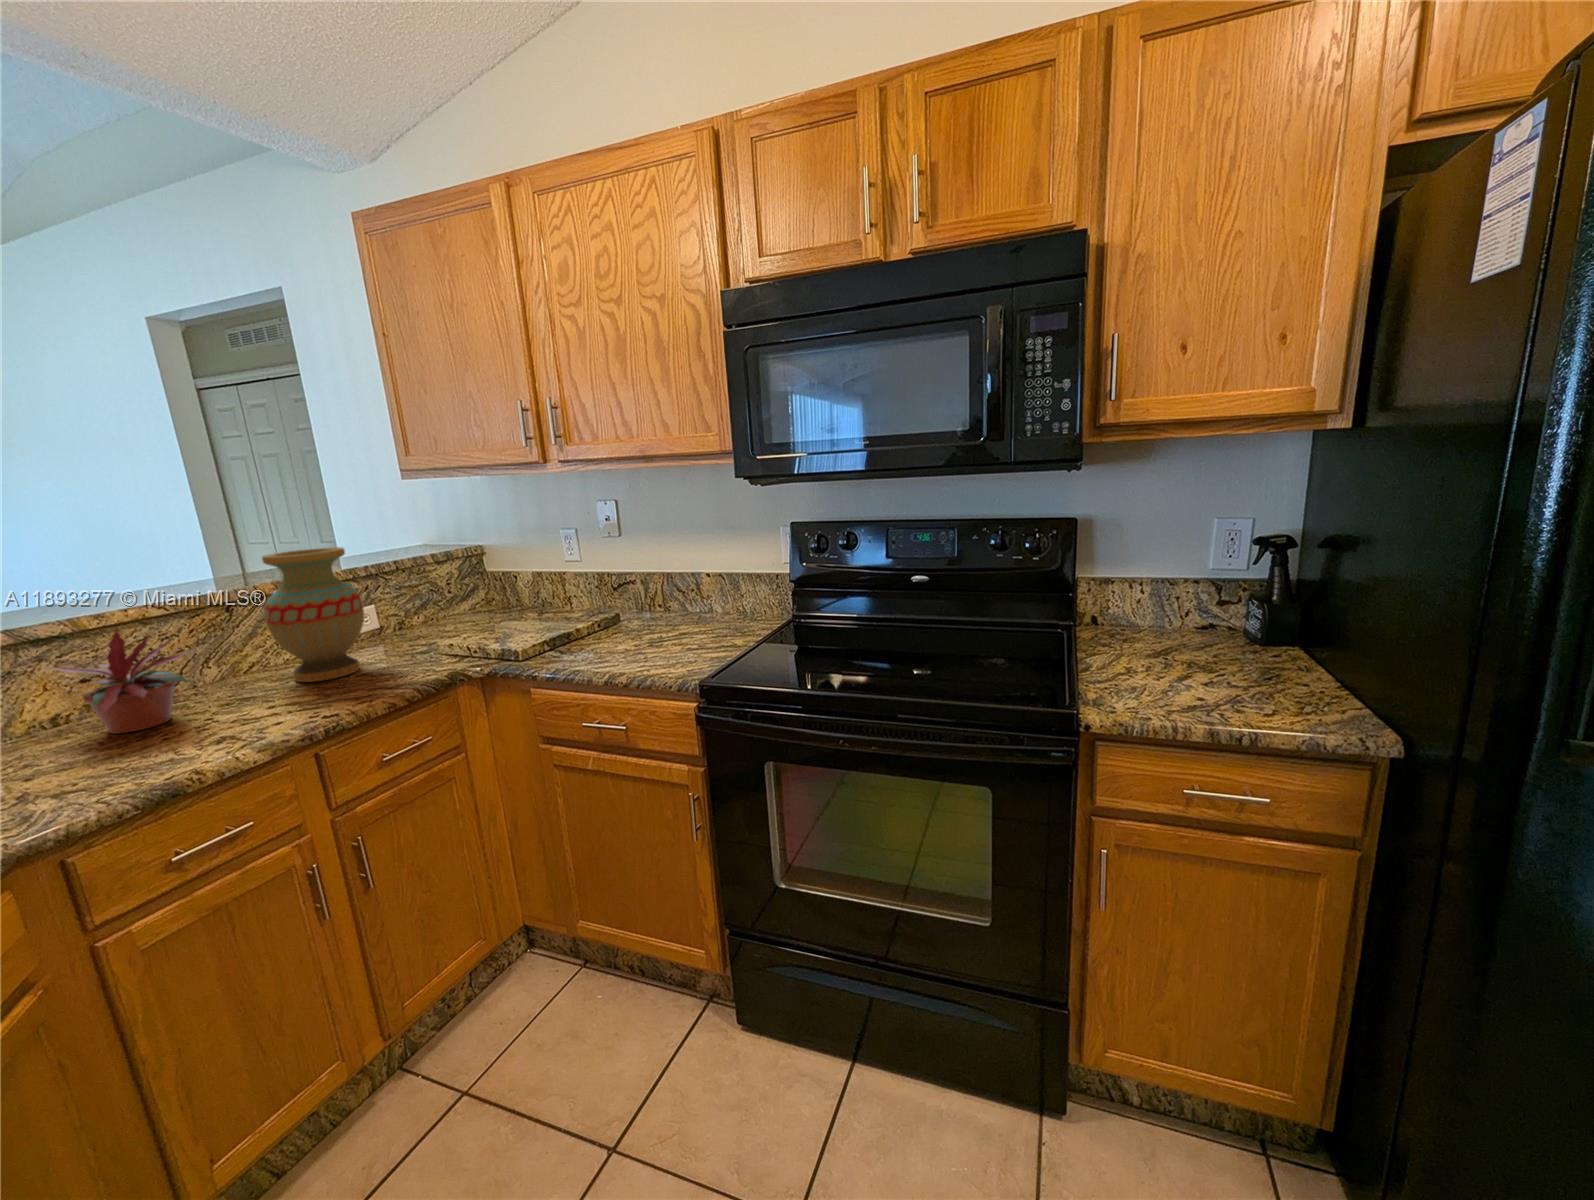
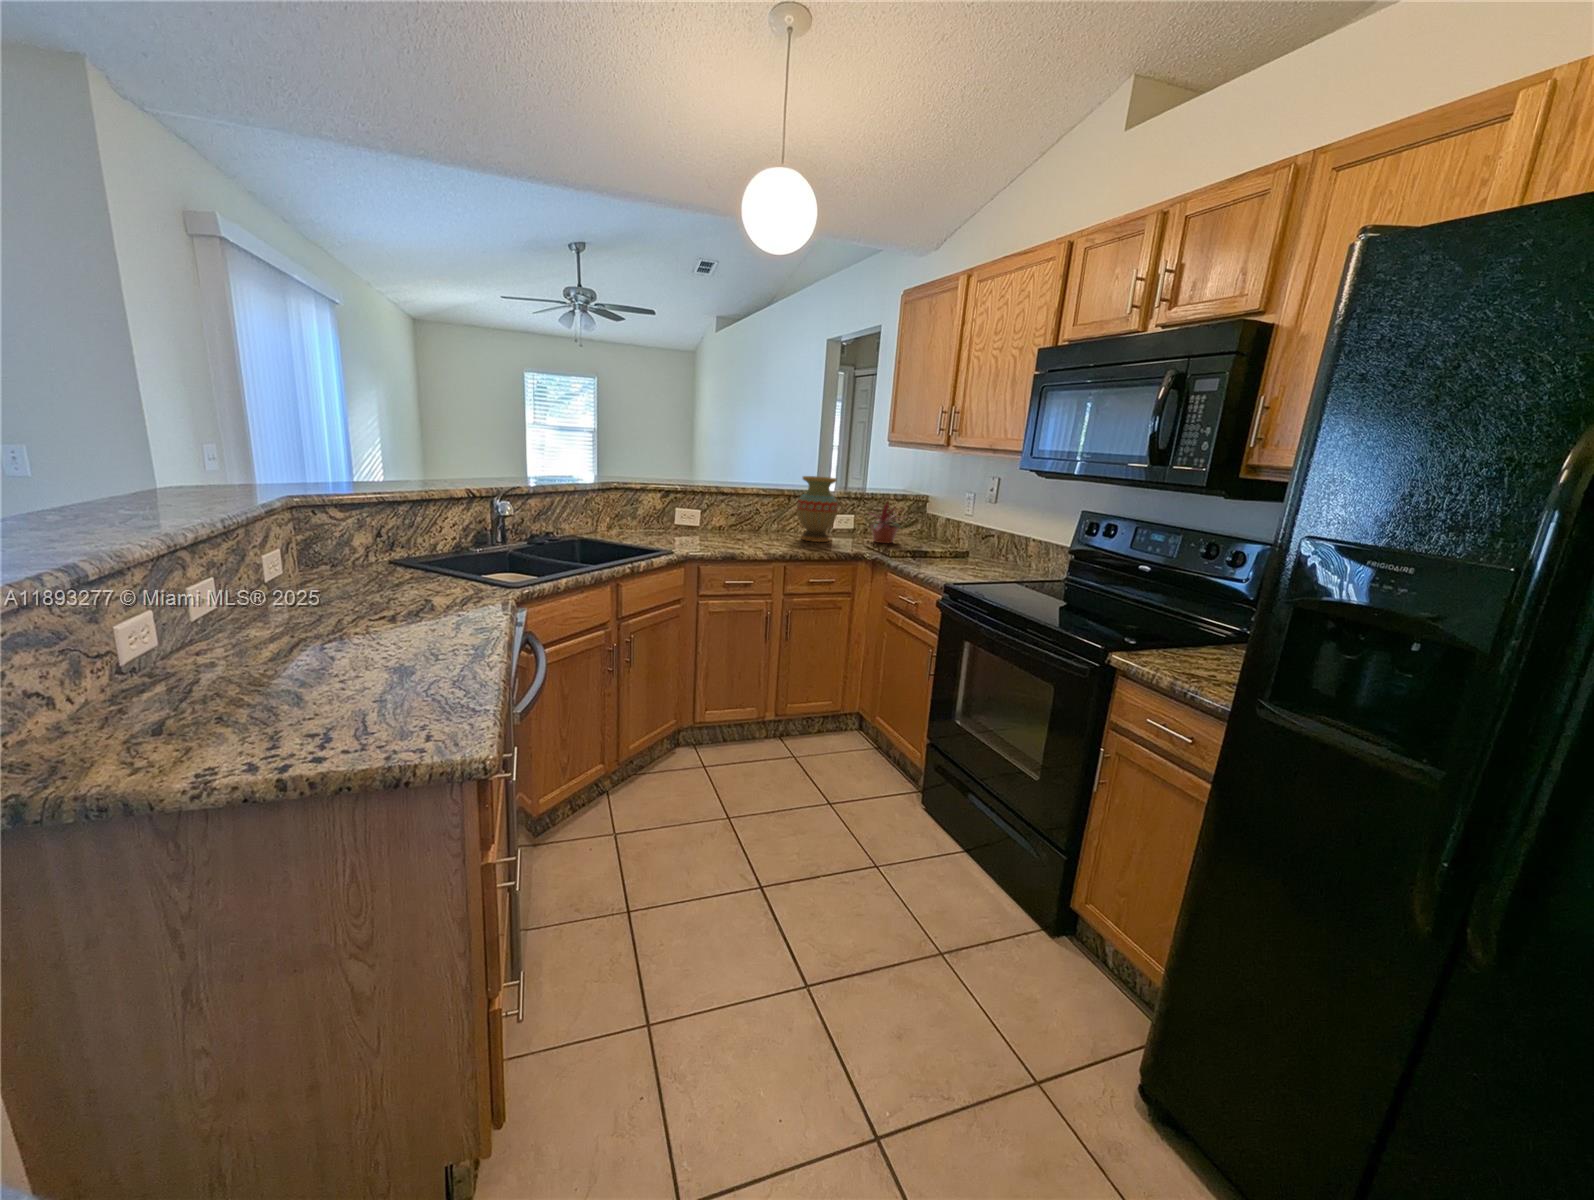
potted plant: present [57,631,191,734] -> present [870,503,904,543]

